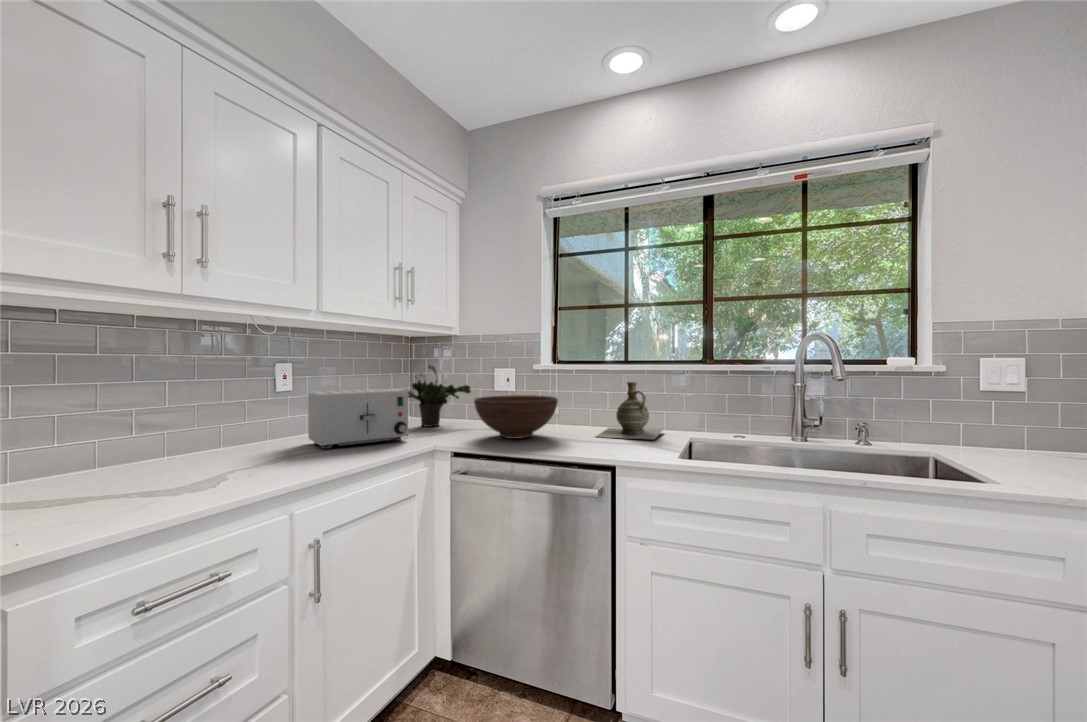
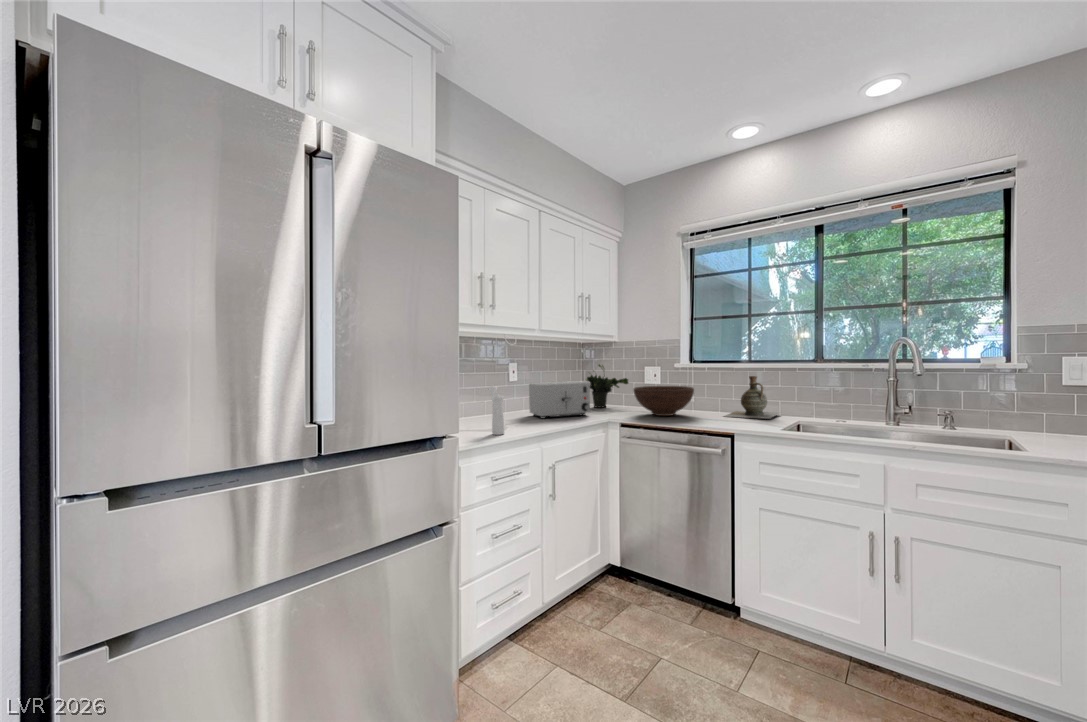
pepper mill: none [179,397,211,494] -> present [489,386,505,435]

